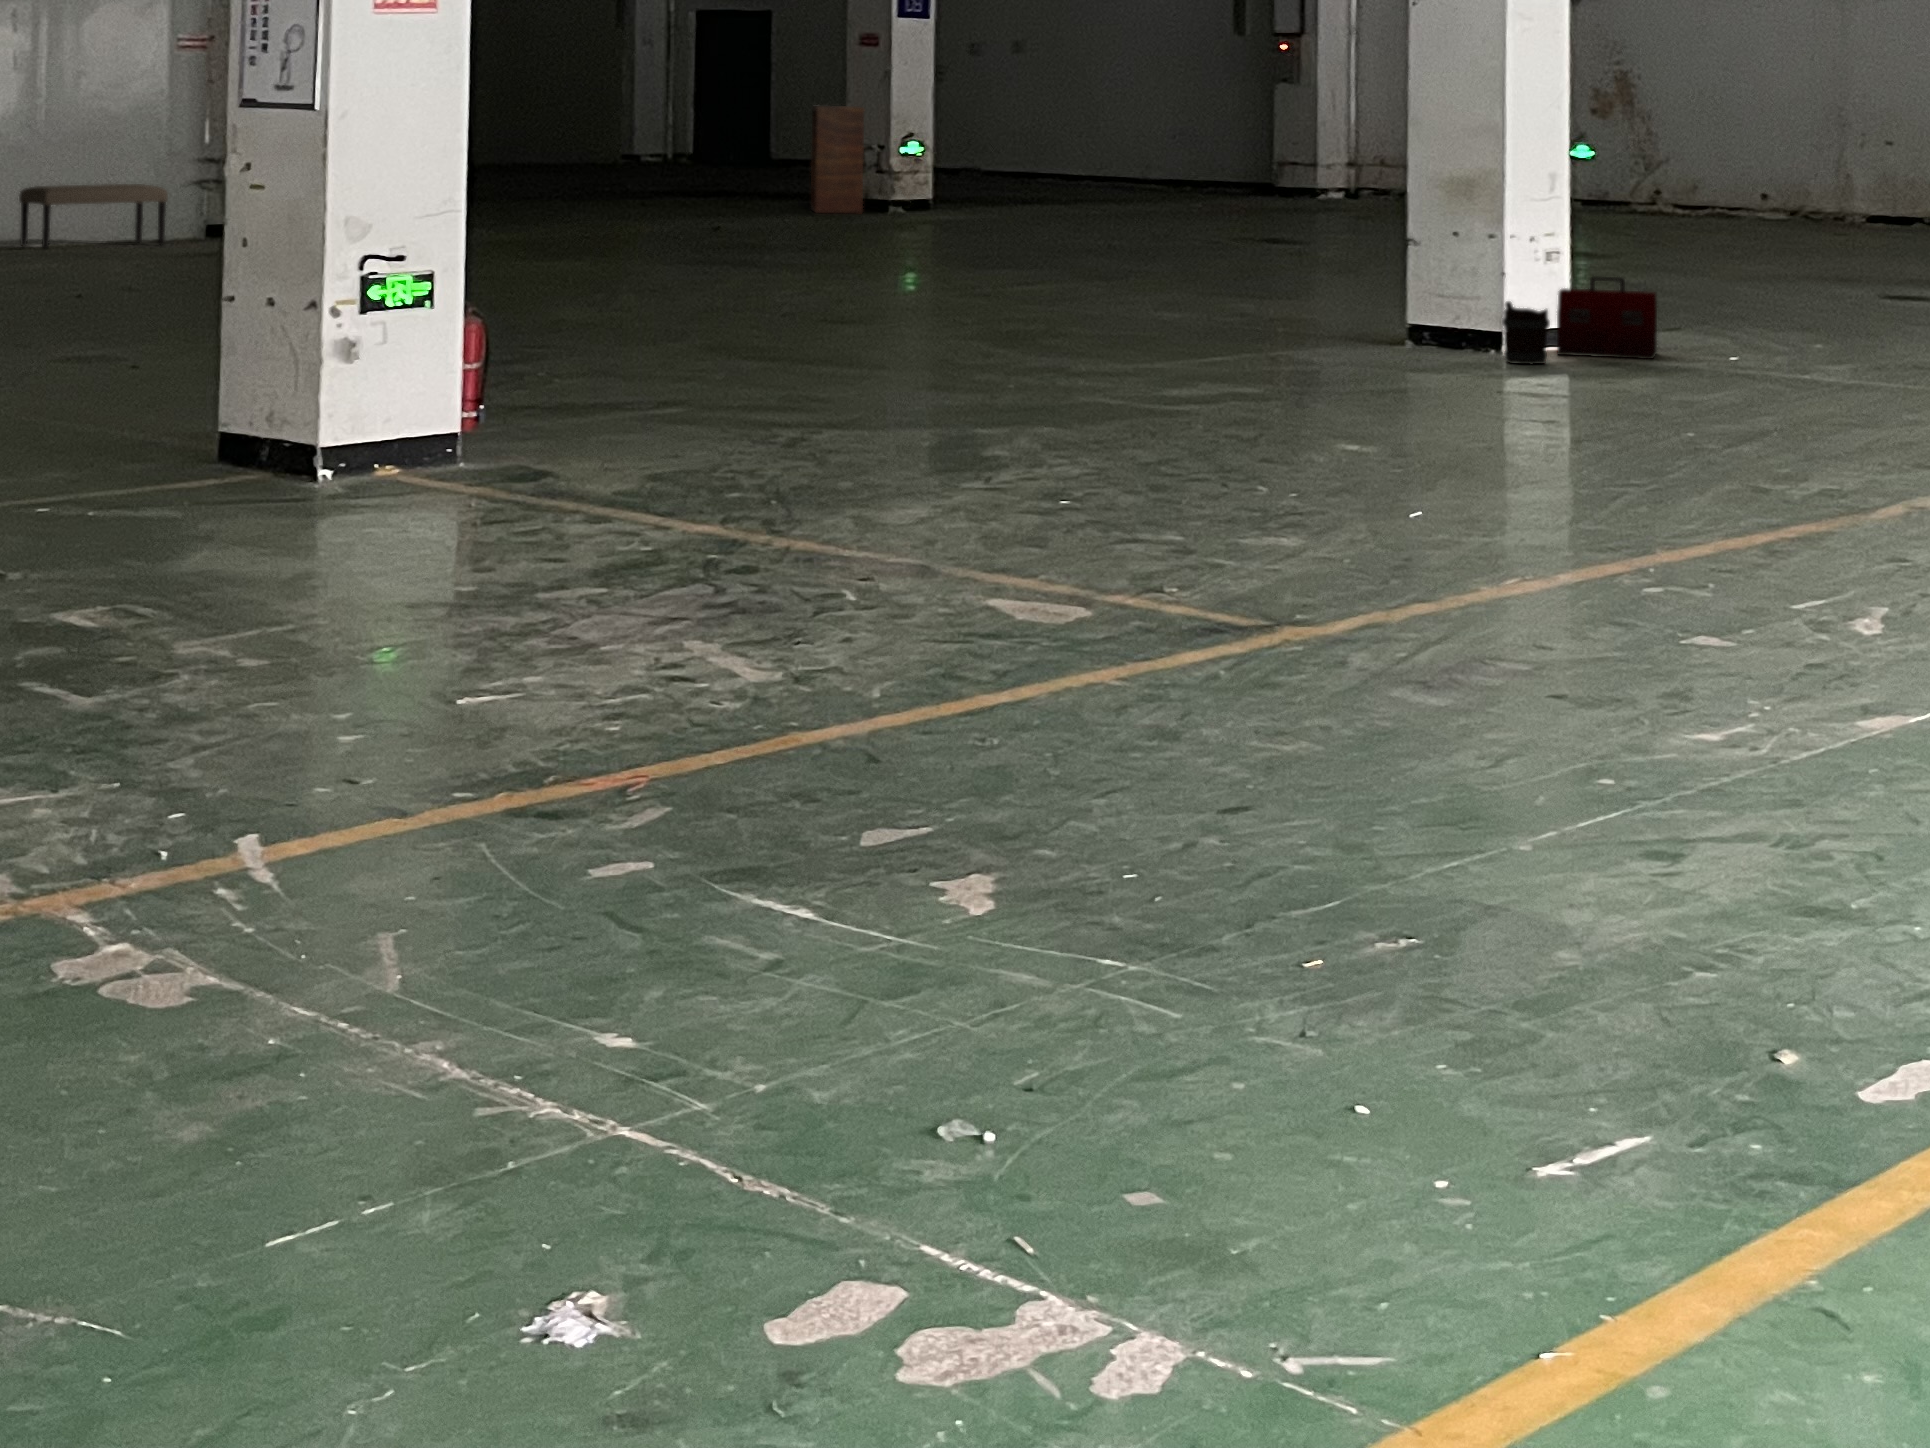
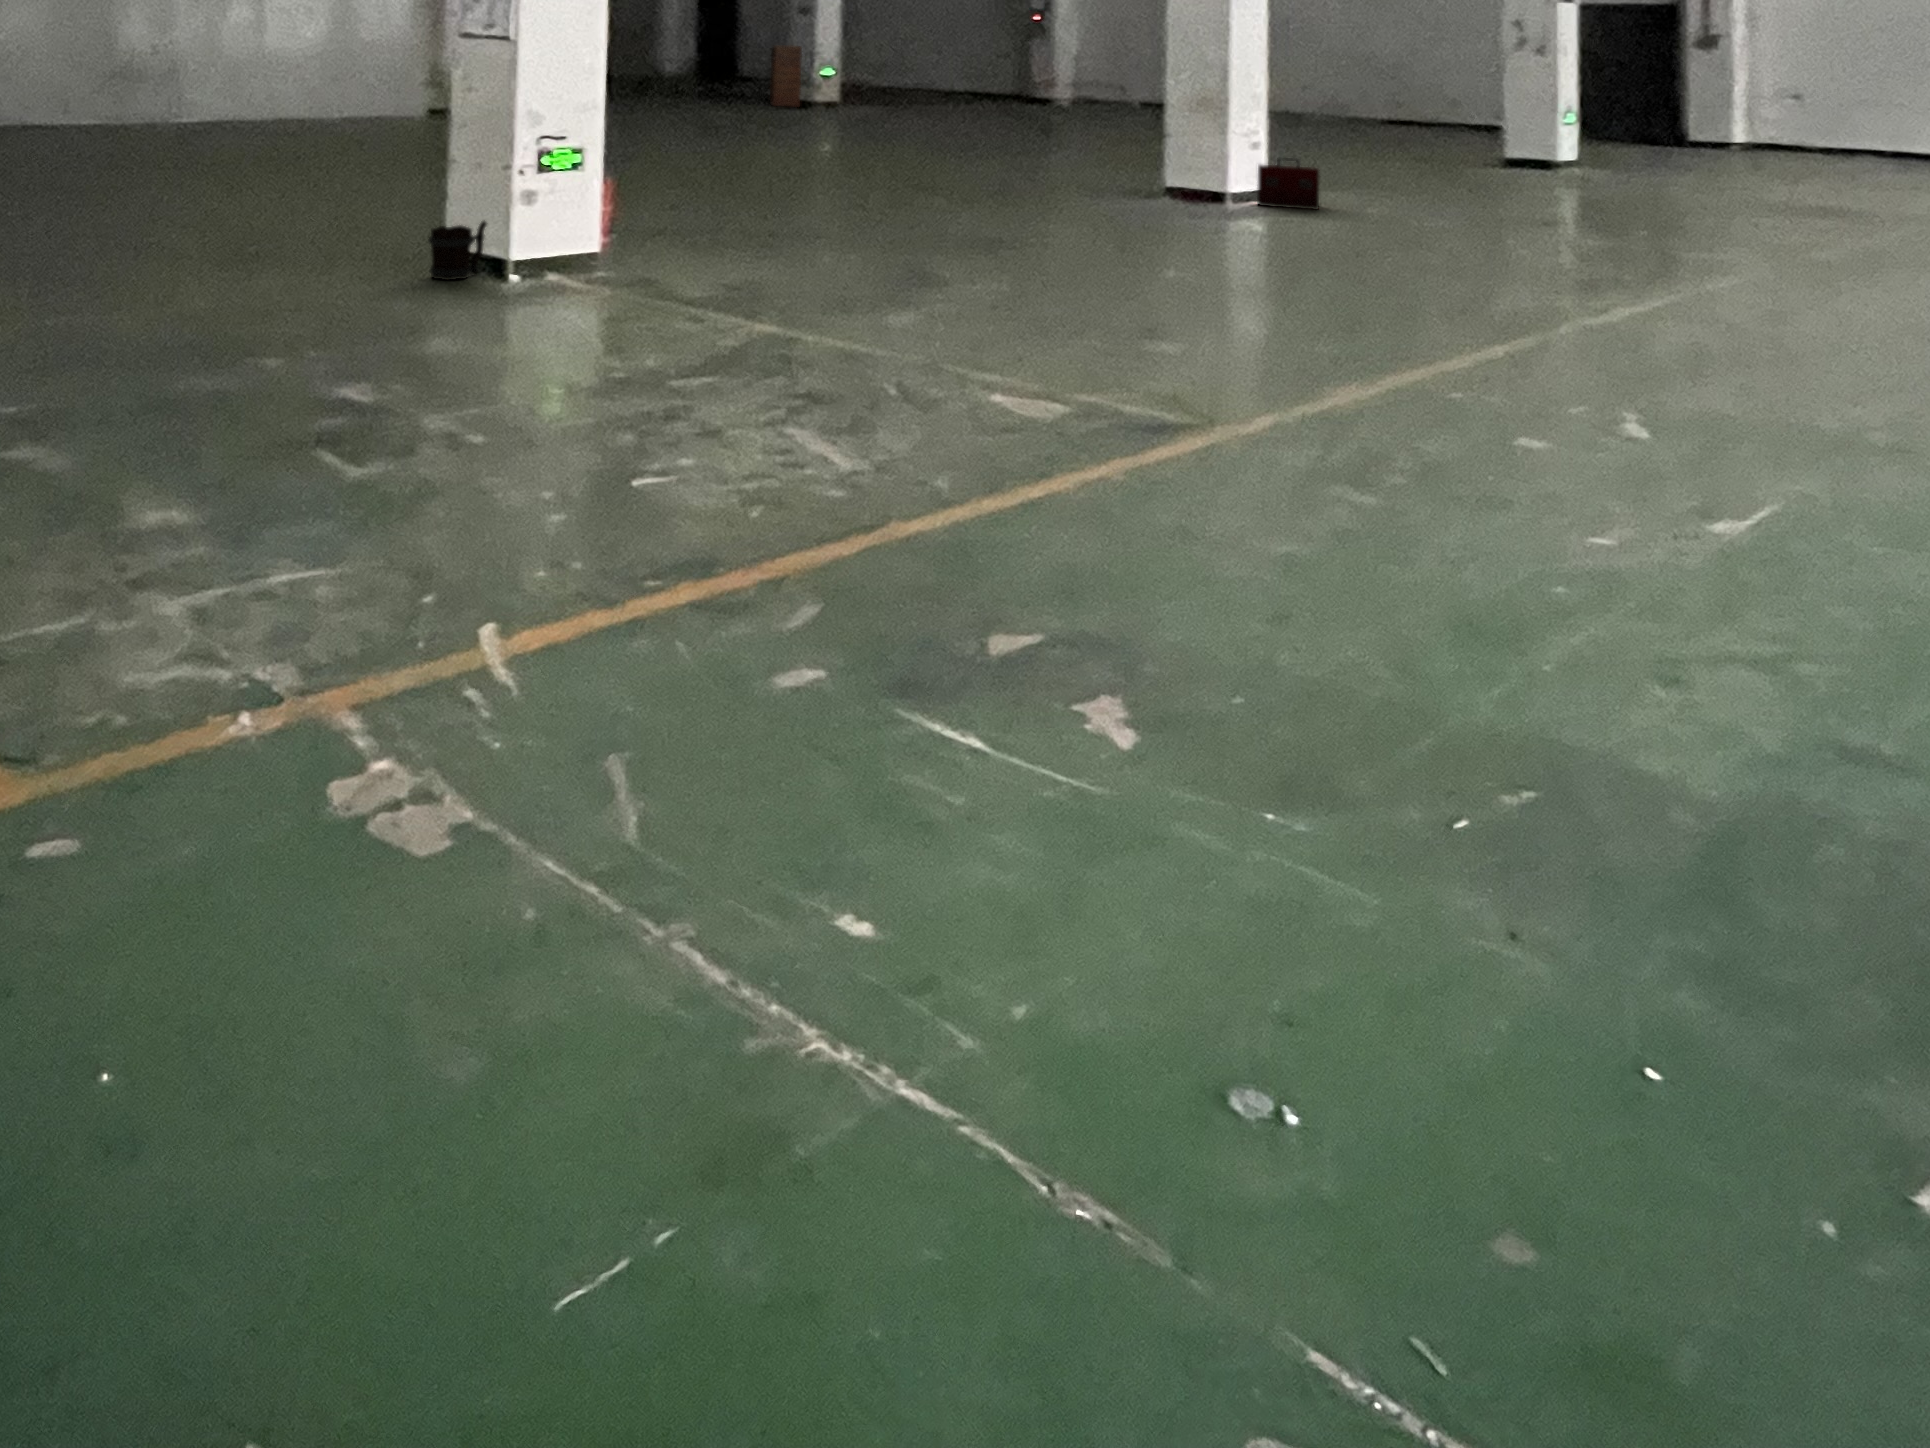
bench: present [19,184,168,249] -> none [328,83,412,120]
bucket: present [1502,301,1550,365] -> present [428,221,487,280]

